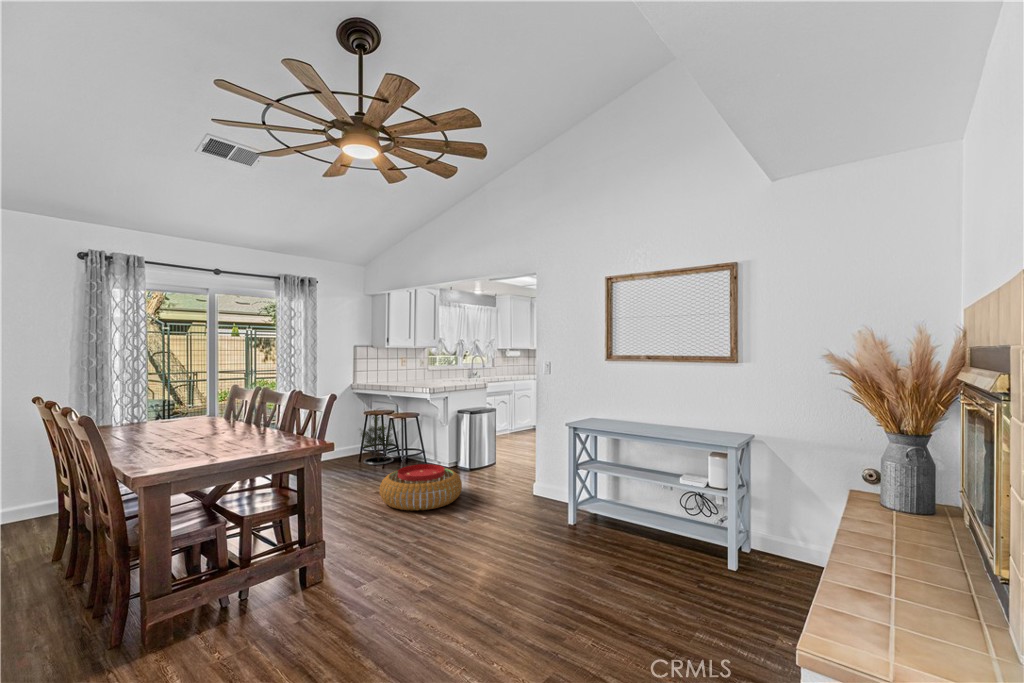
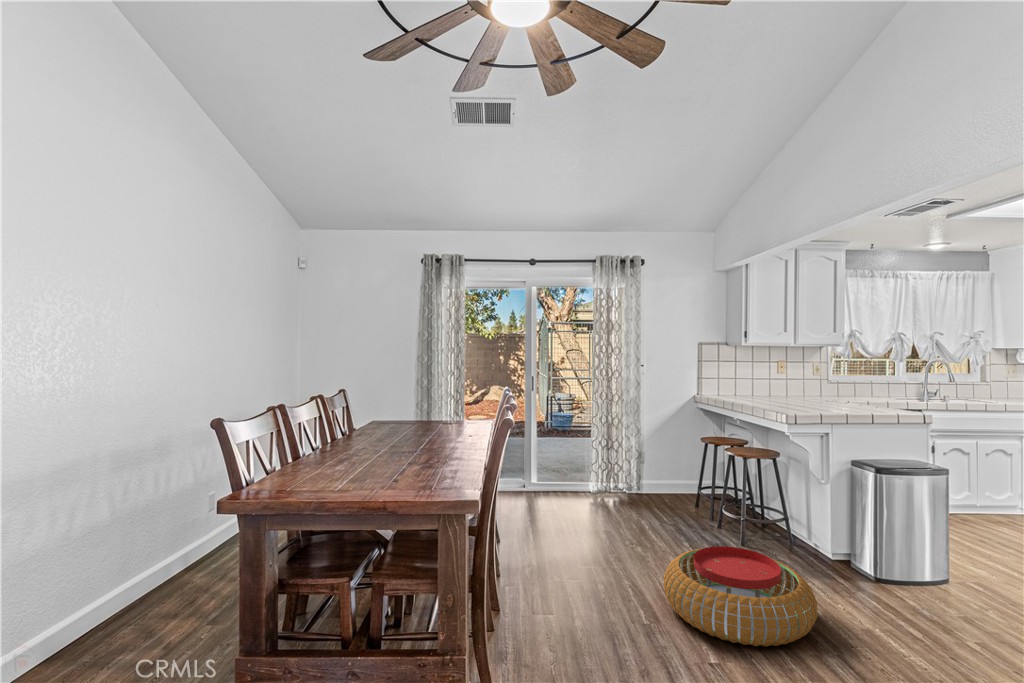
potted tree: present [361,410,393,465] -> none [691,437,749,521]

